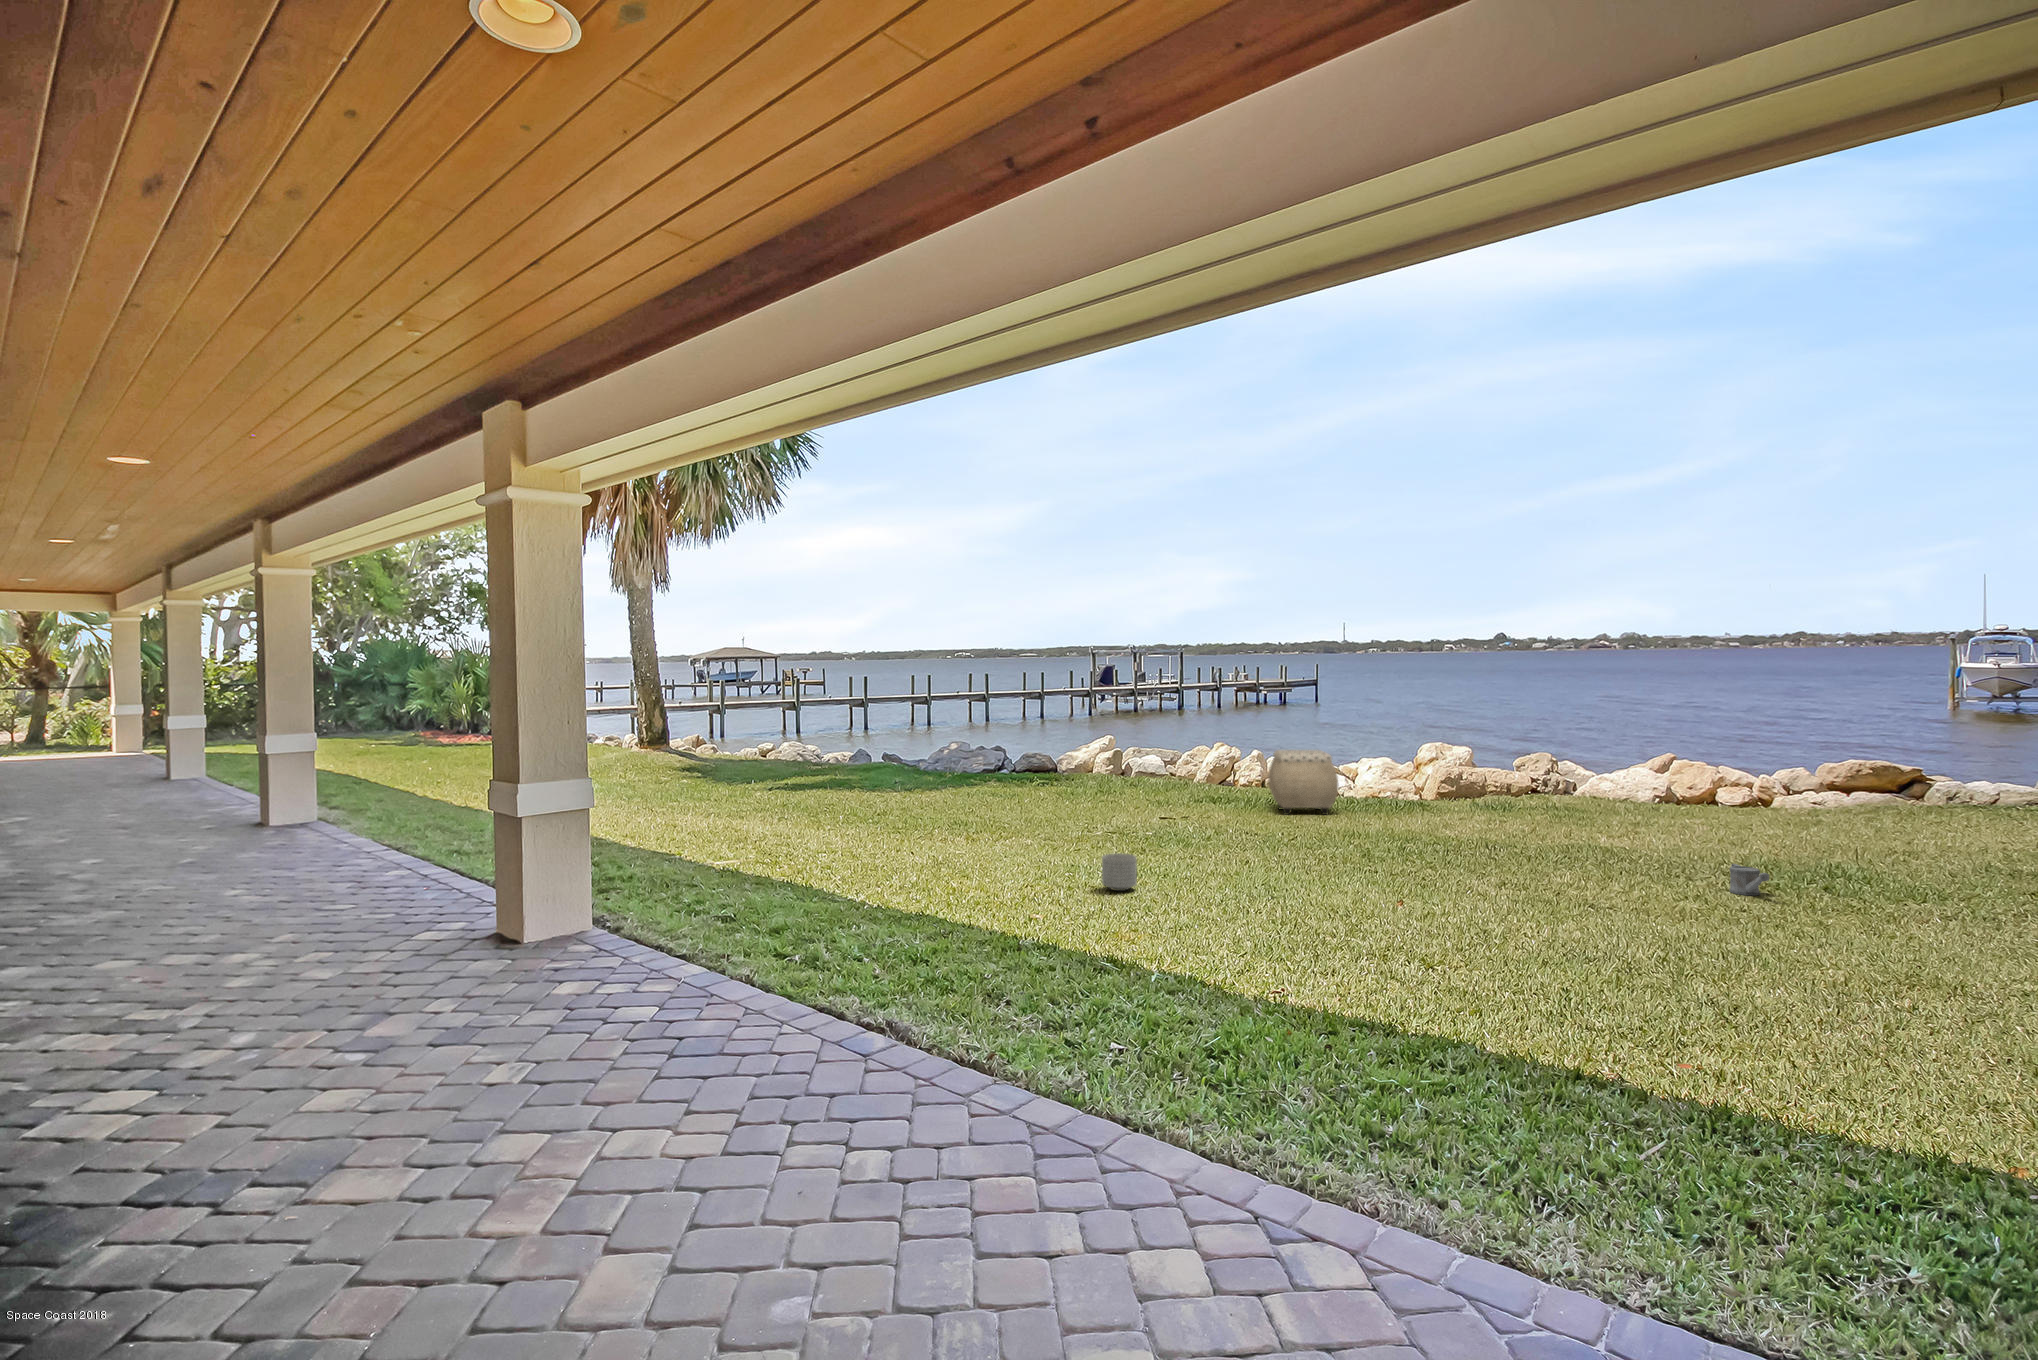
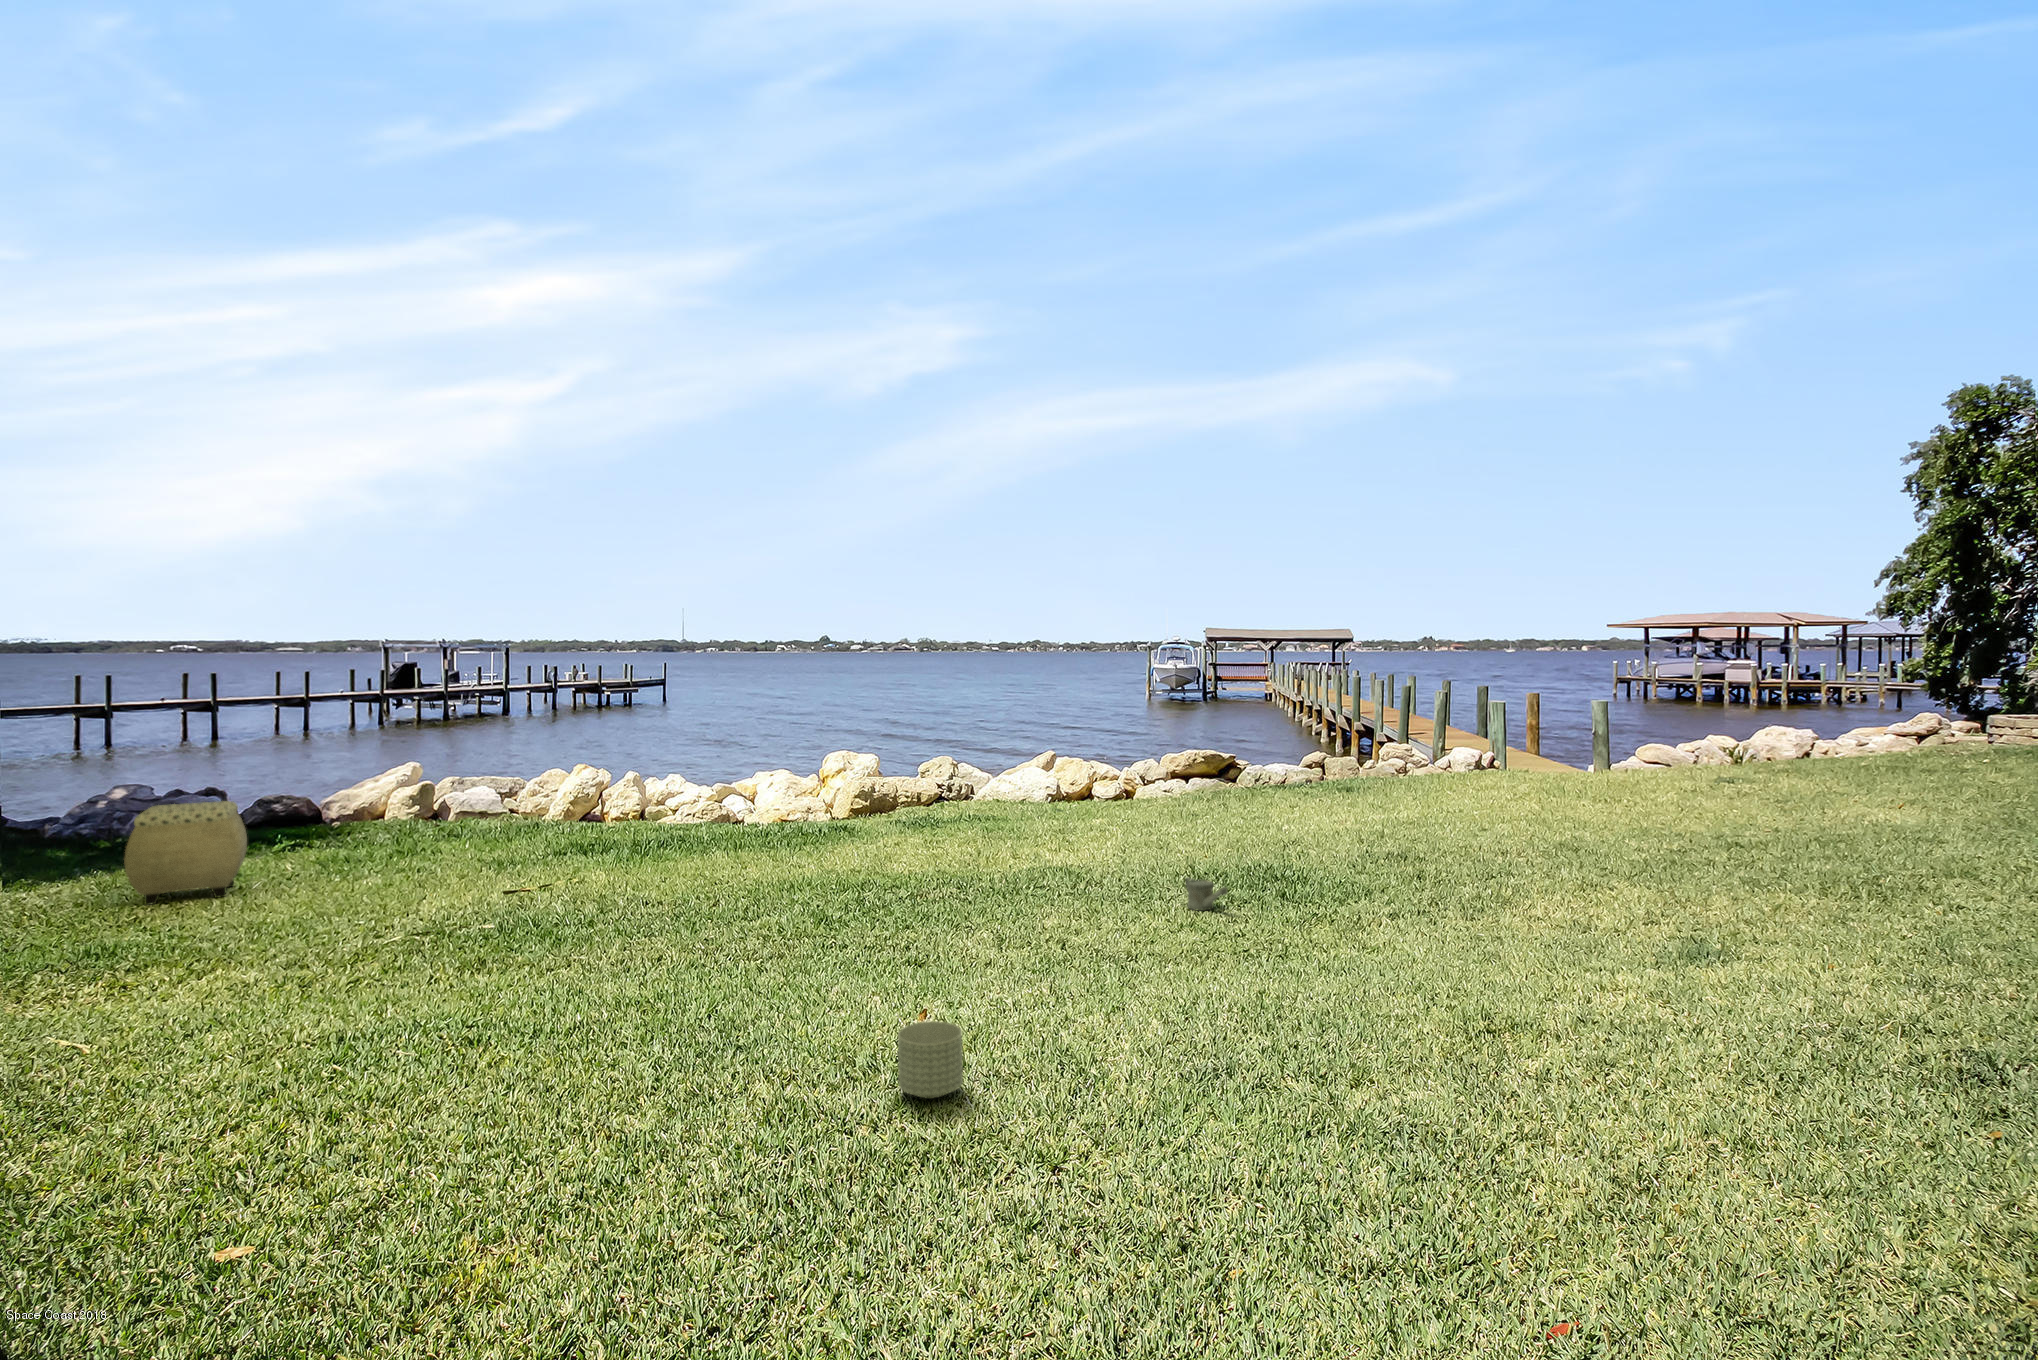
ottoman: present [1269,750,1338,815] -> present [124,801,247,905]
planter: present [1102,853,1137,891] -> present [898,1021,963,1099]

